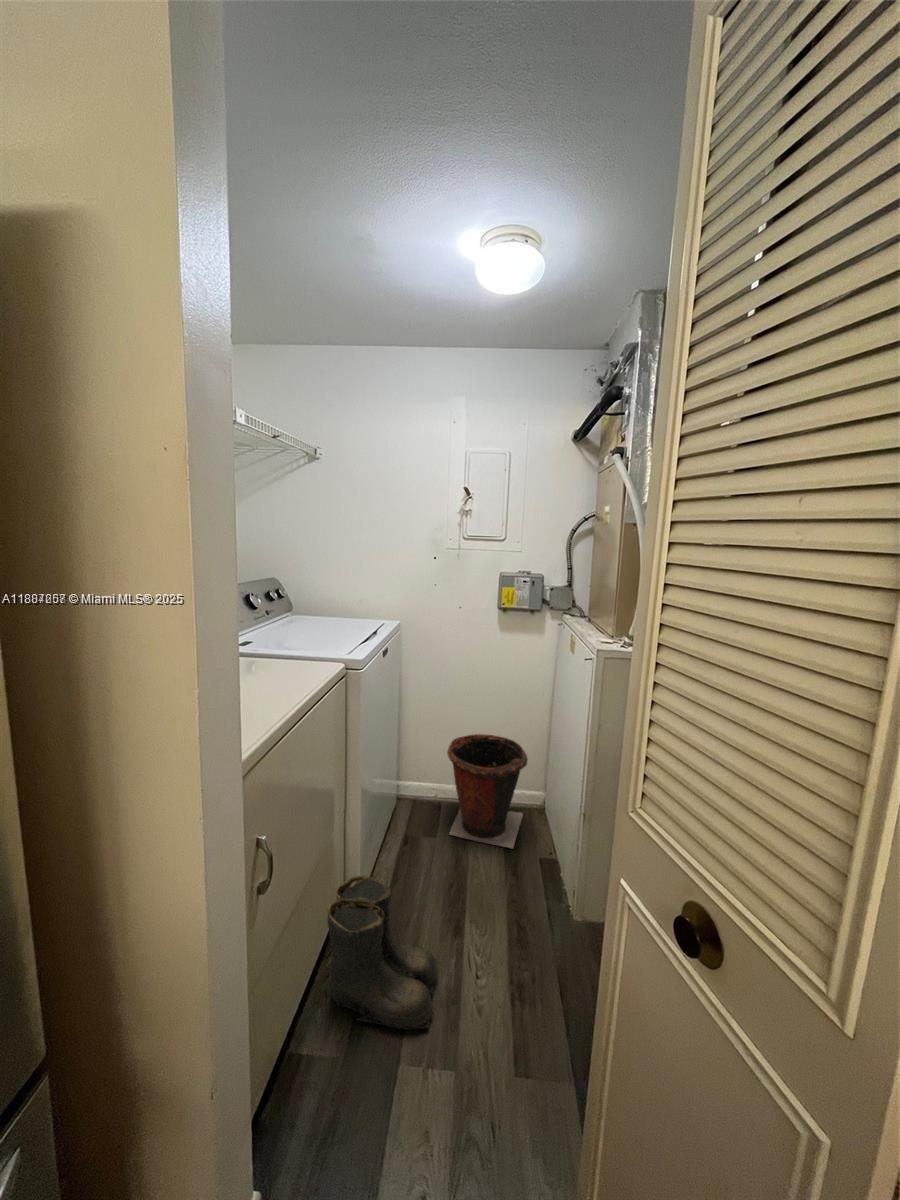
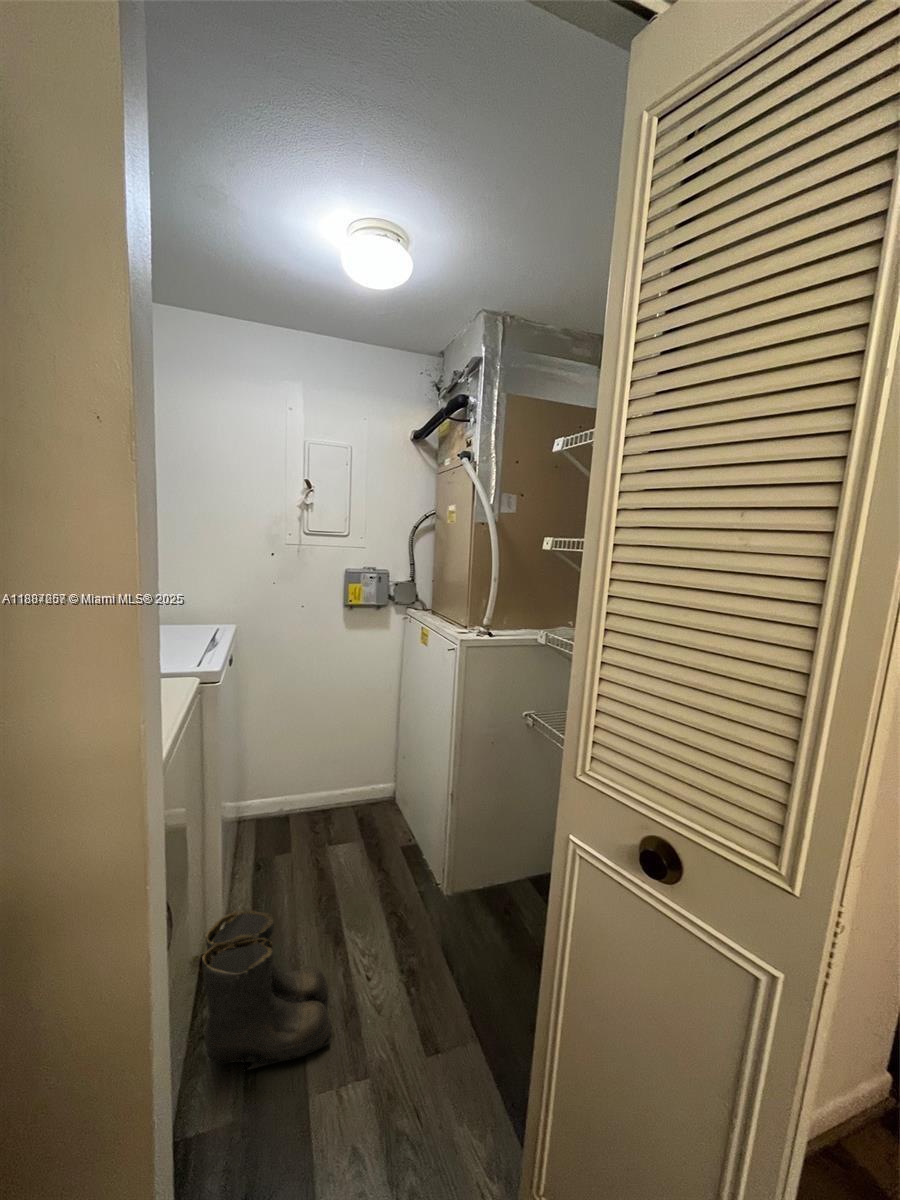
waste bin: present [447,734,528,848] -> none [298,735,384,849]

